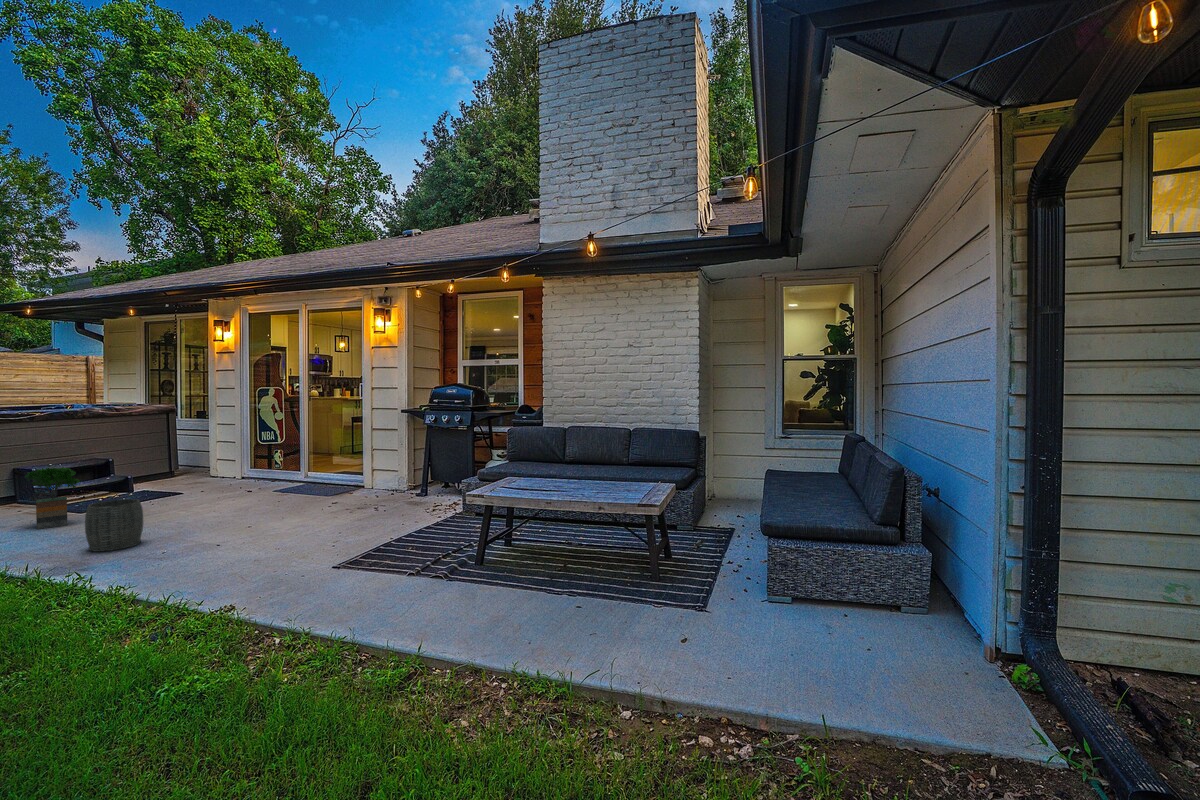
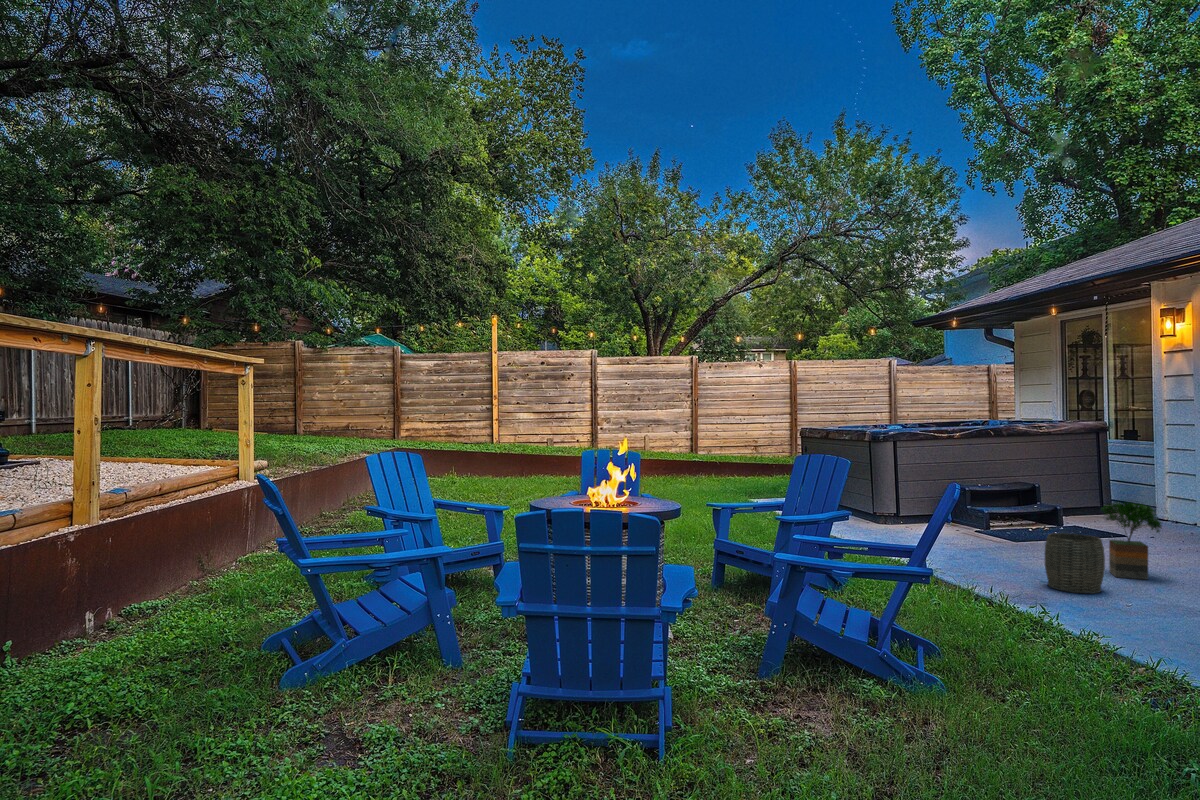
potted tree: present [25,467,80,529] -> present [1102,502,1162,579]

